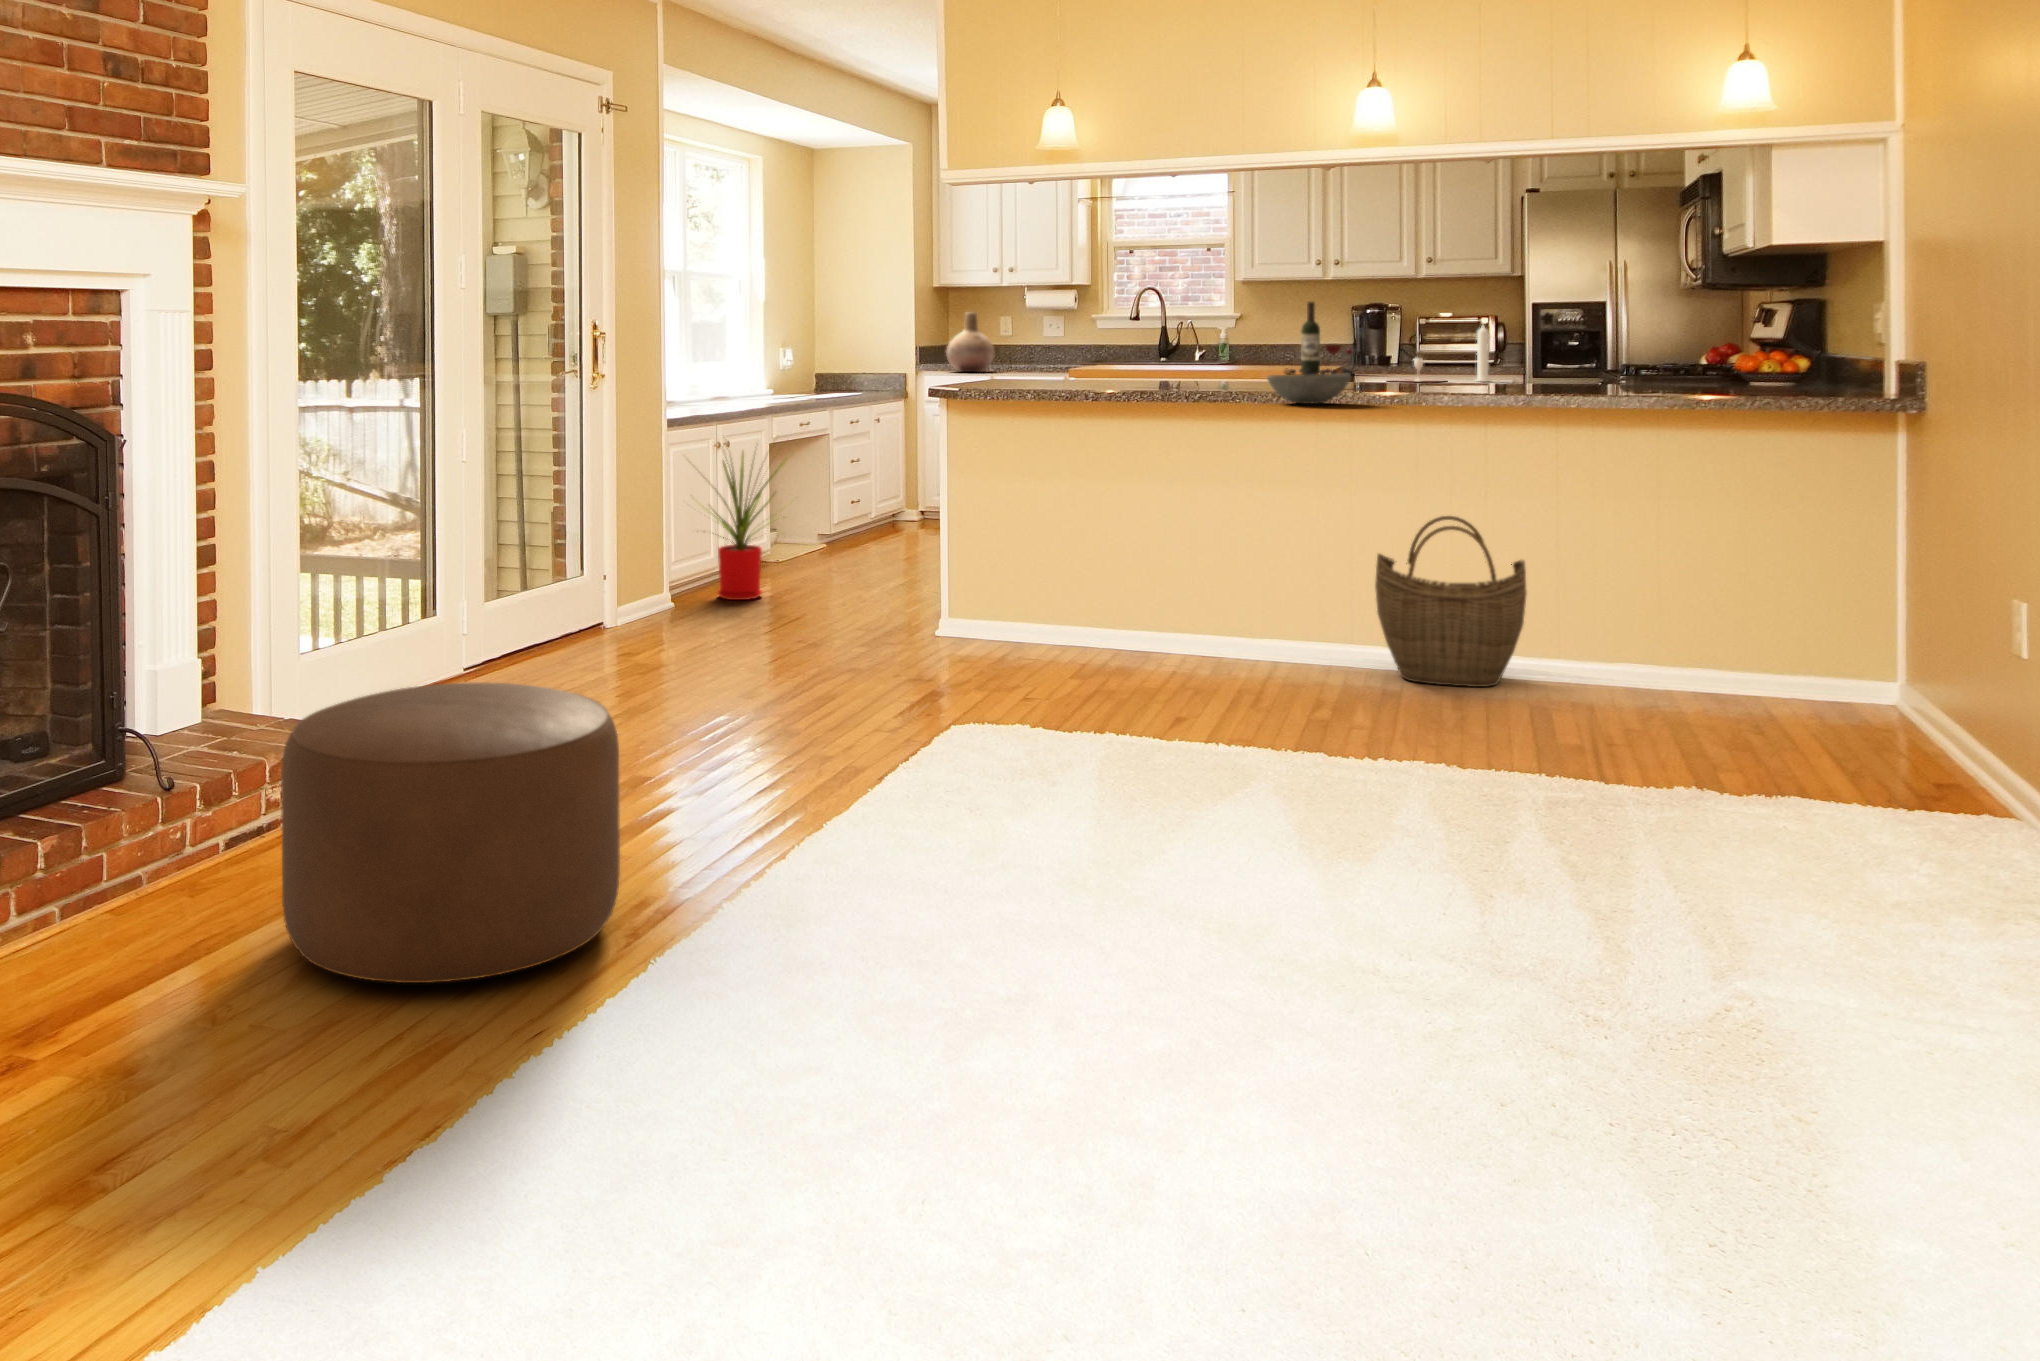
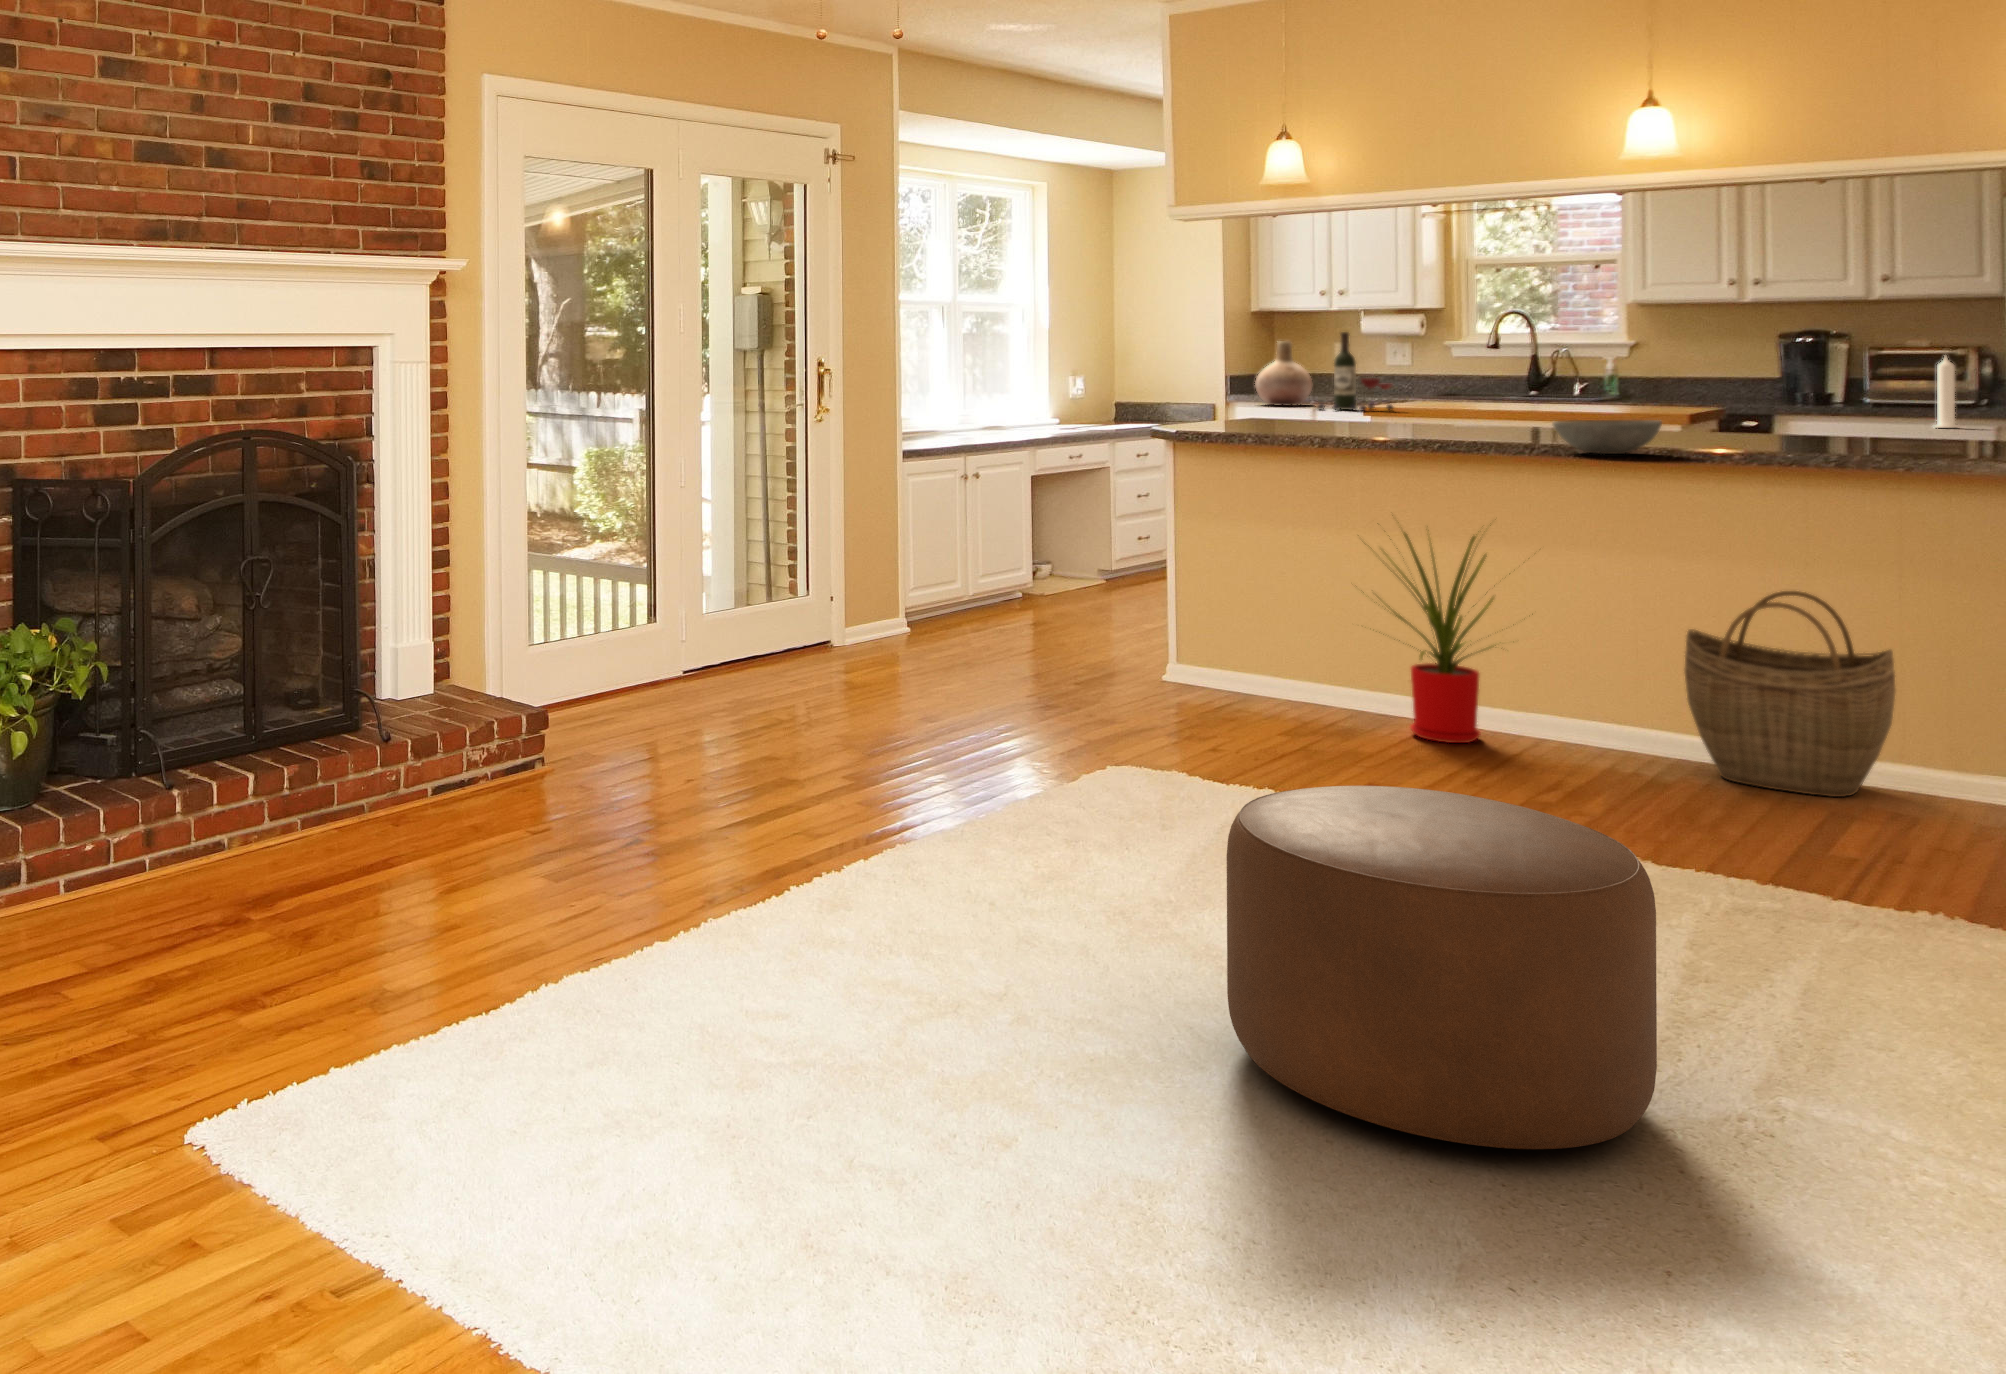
wine bottle: present [1284,302,1352,374] -> present [1315,332,1393,411]
wine glass: present [1400,358,1433,382] -> none [1794,397,1906,428]
house plant: present [689,453,788,600] -> present [1363,522,1533,743]
ottoman: present [281,682,620,983] -> present [1227,786,1657,1149]

